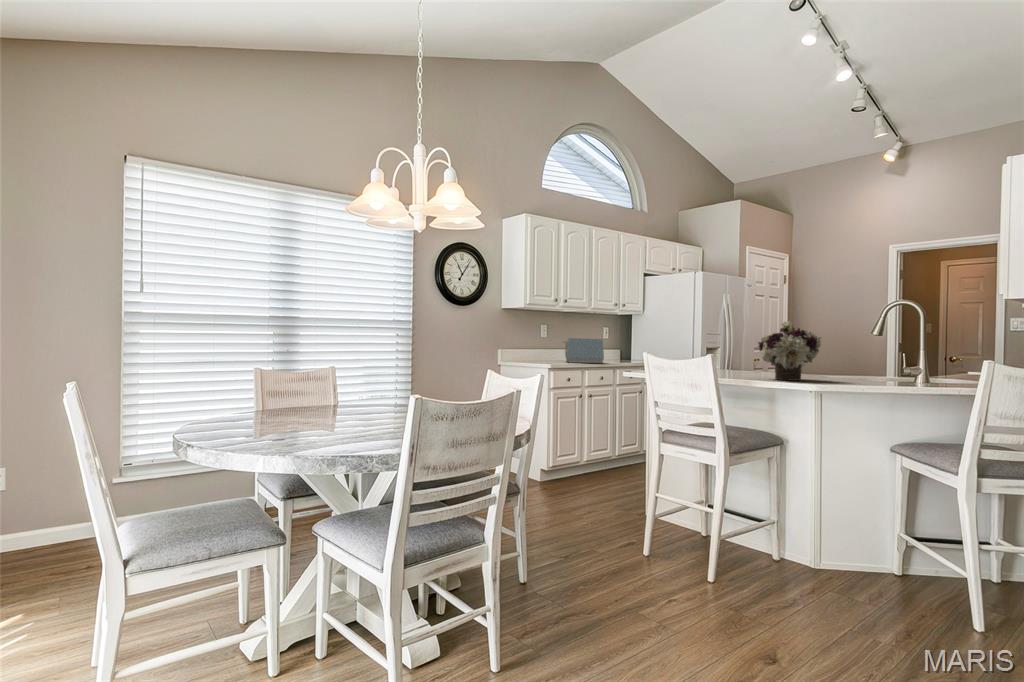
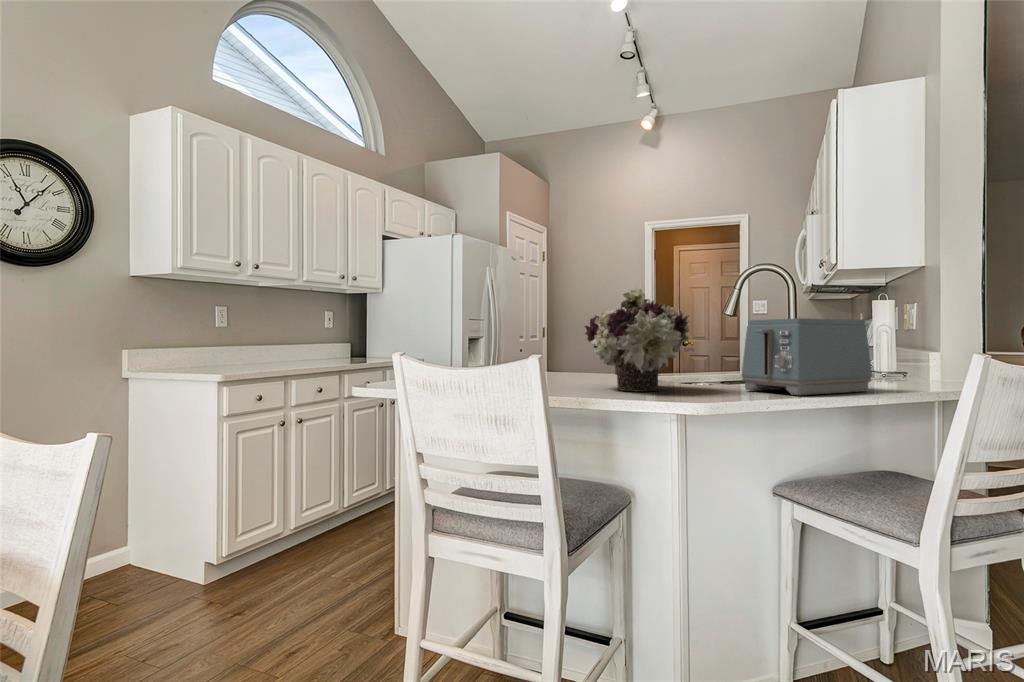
toaster: present [565,338,604,363] -> present [742,318,872,395]

